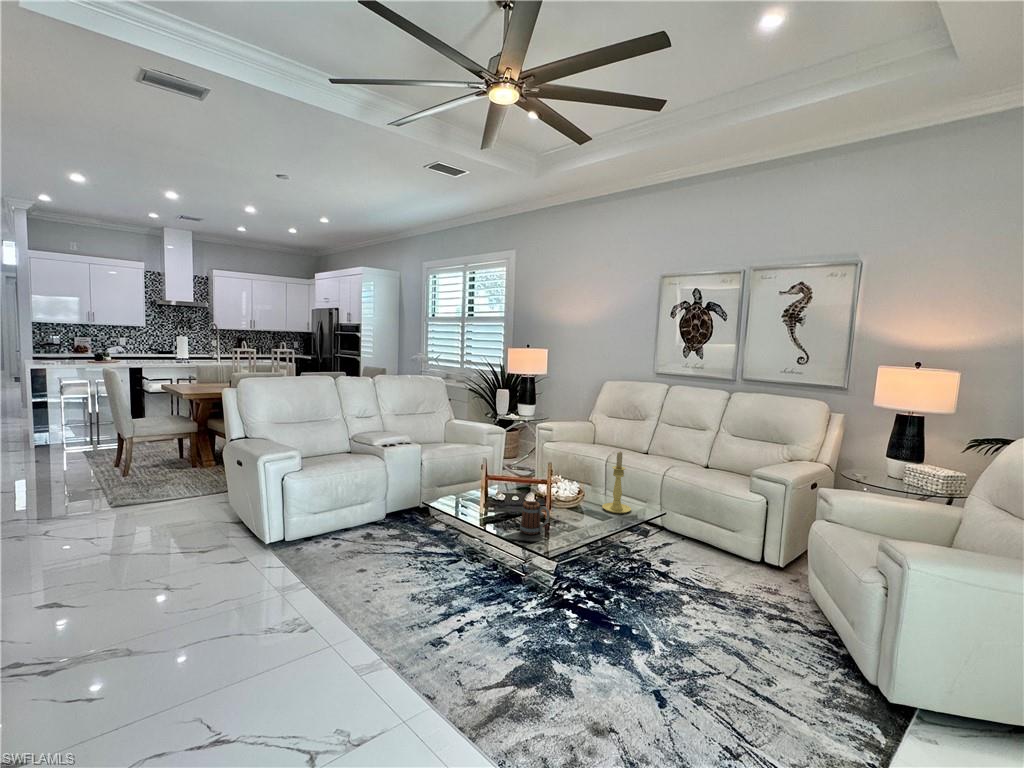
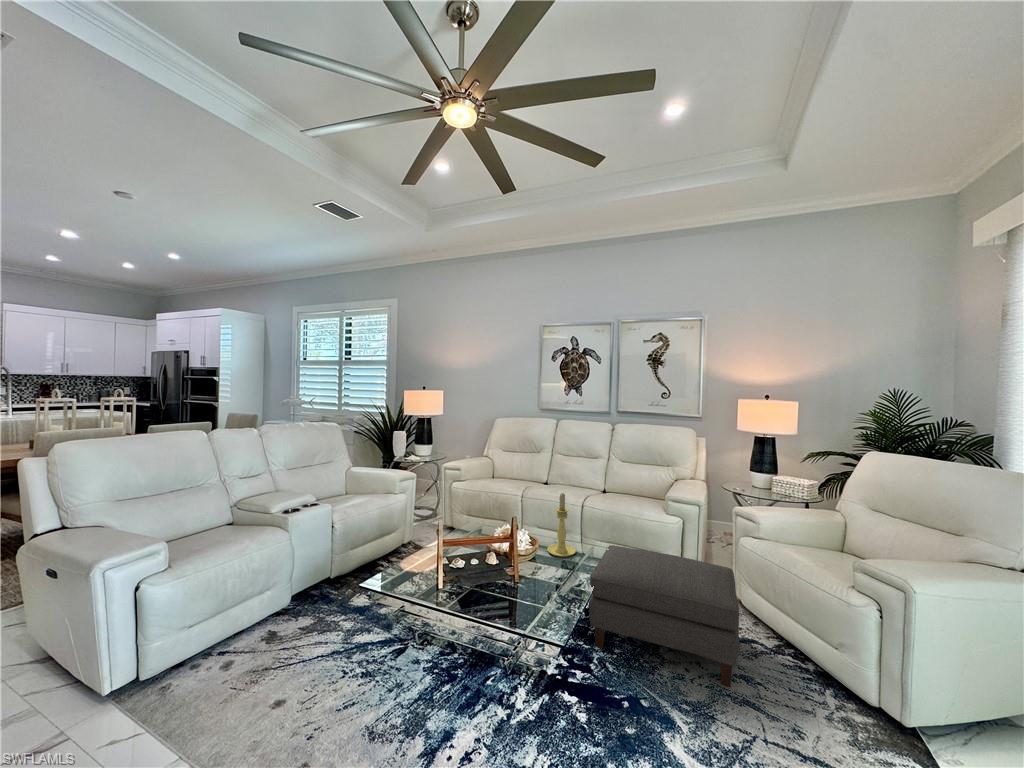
mug: present [520,501,550,535] -> none [487,565,522,607]
ottoman: none [623,511,794,650] -> present [589,545,739,687]

